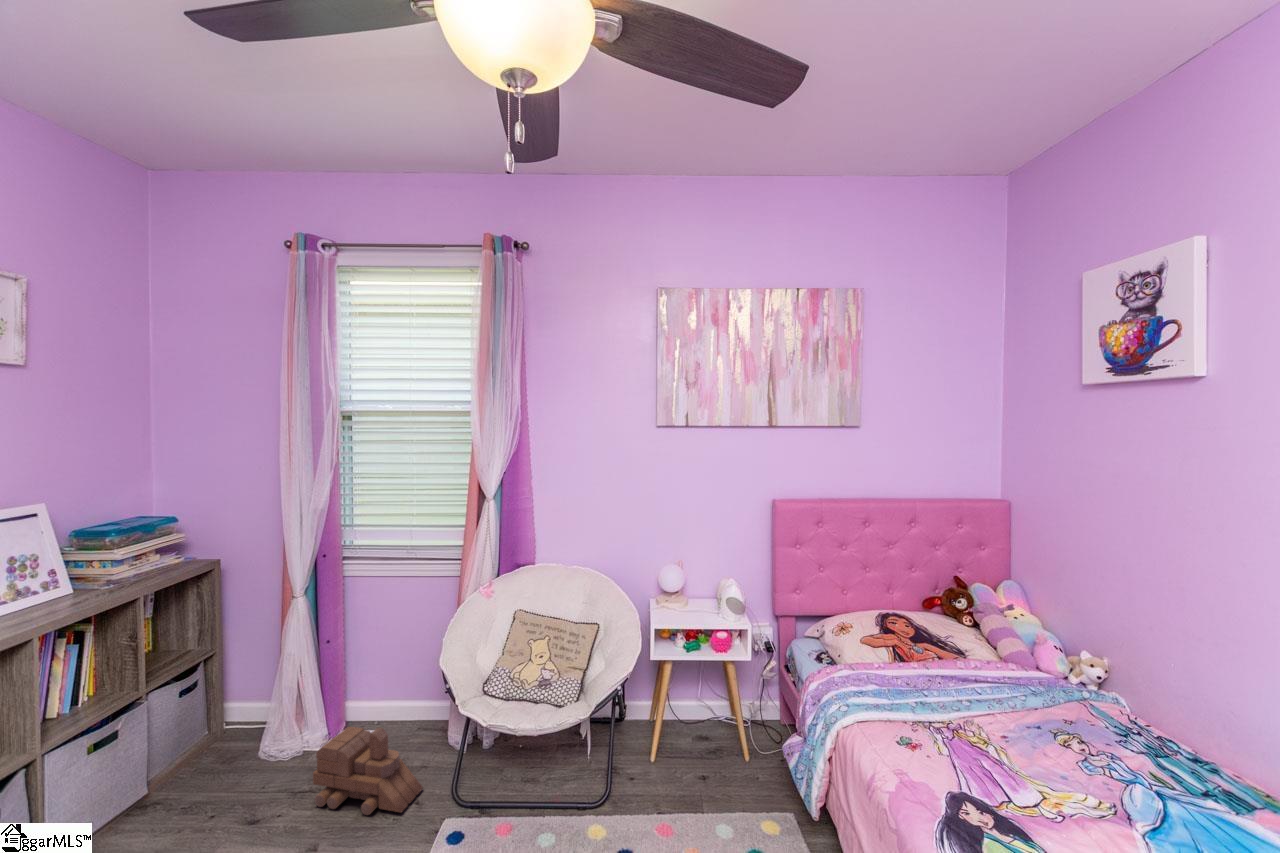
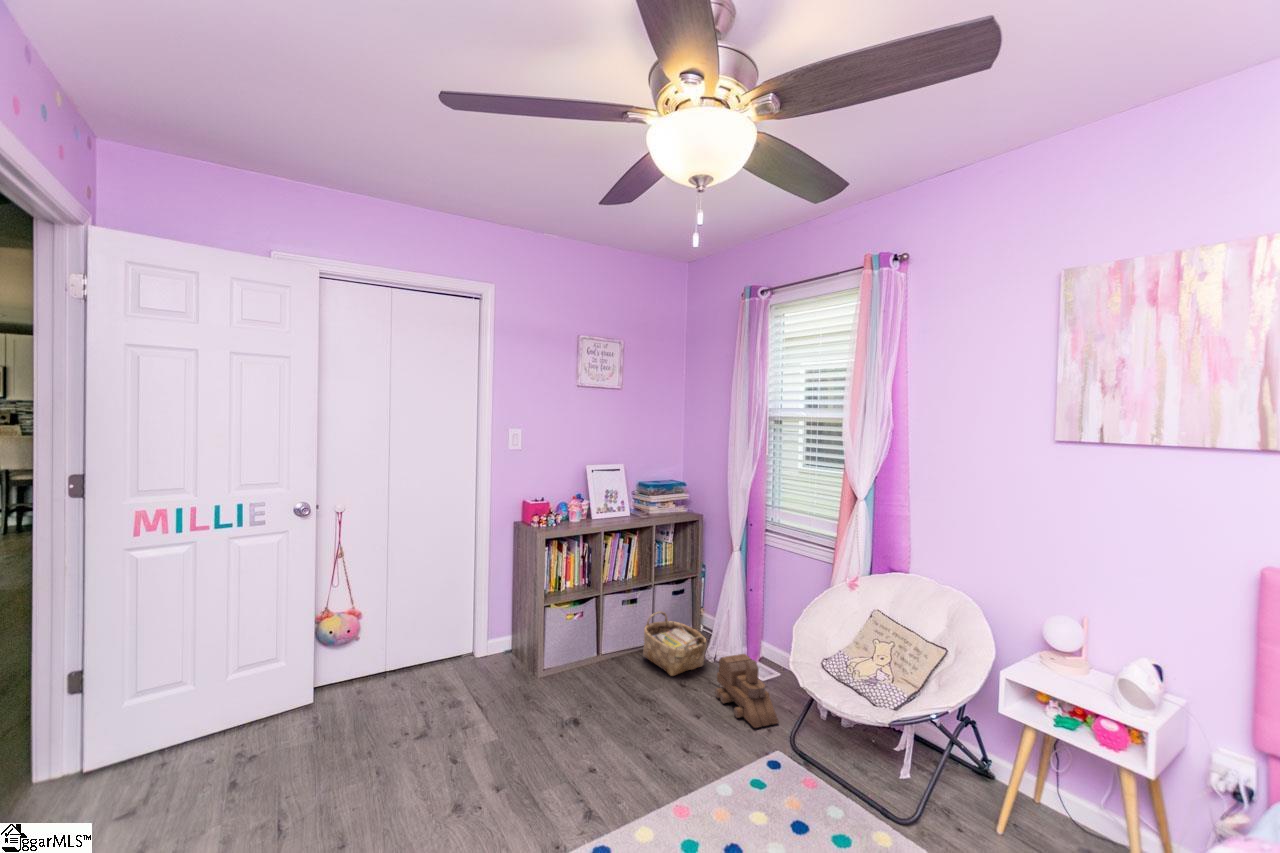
woven basket: none [138,729,270,820] -> present [643,611,707,676]

